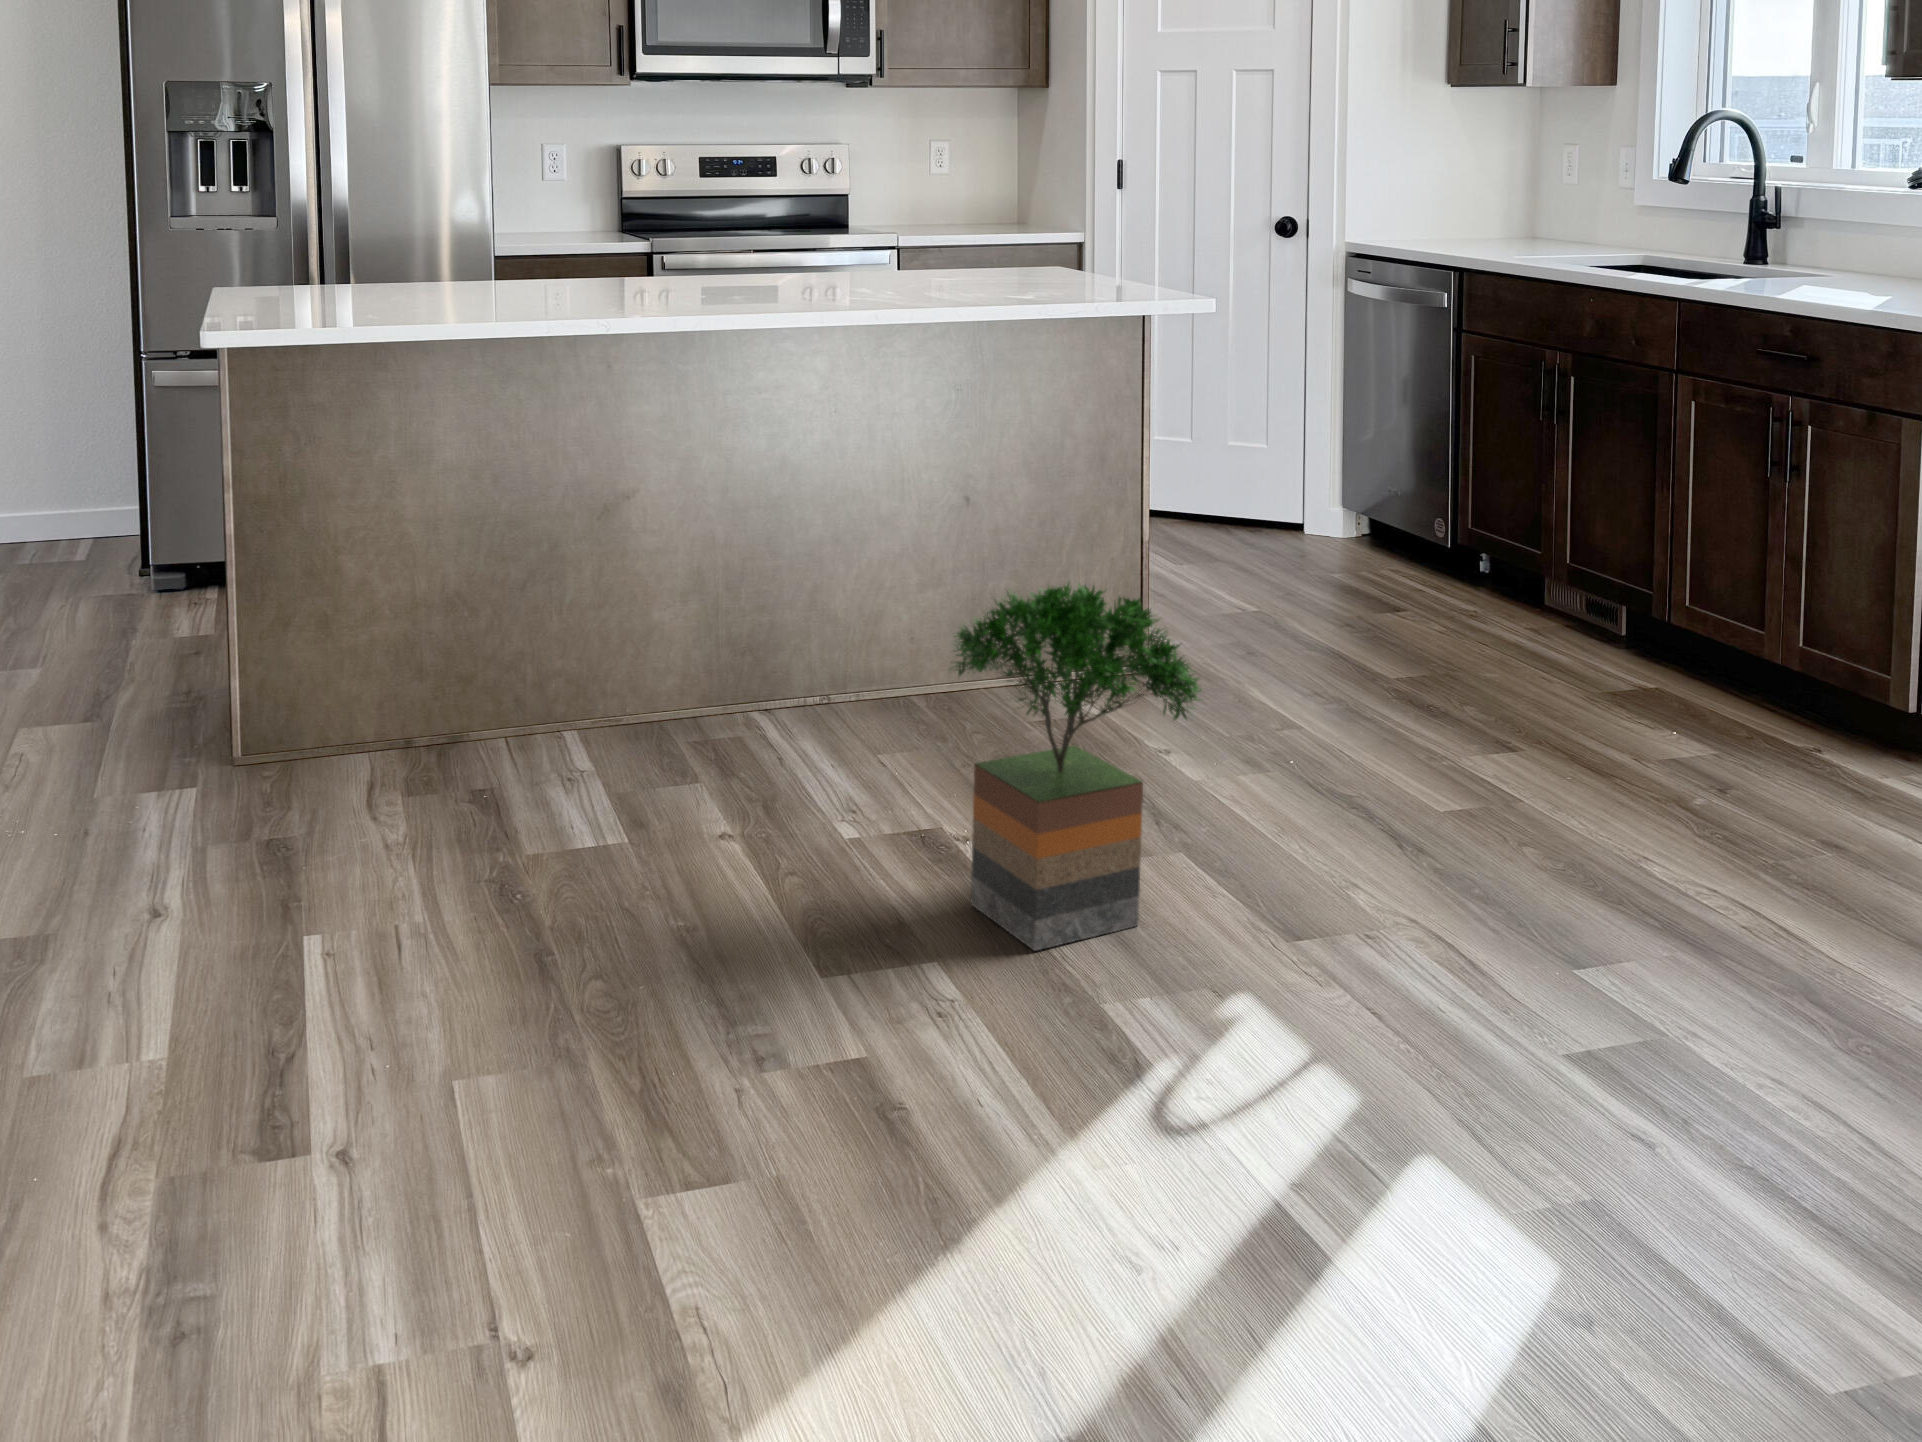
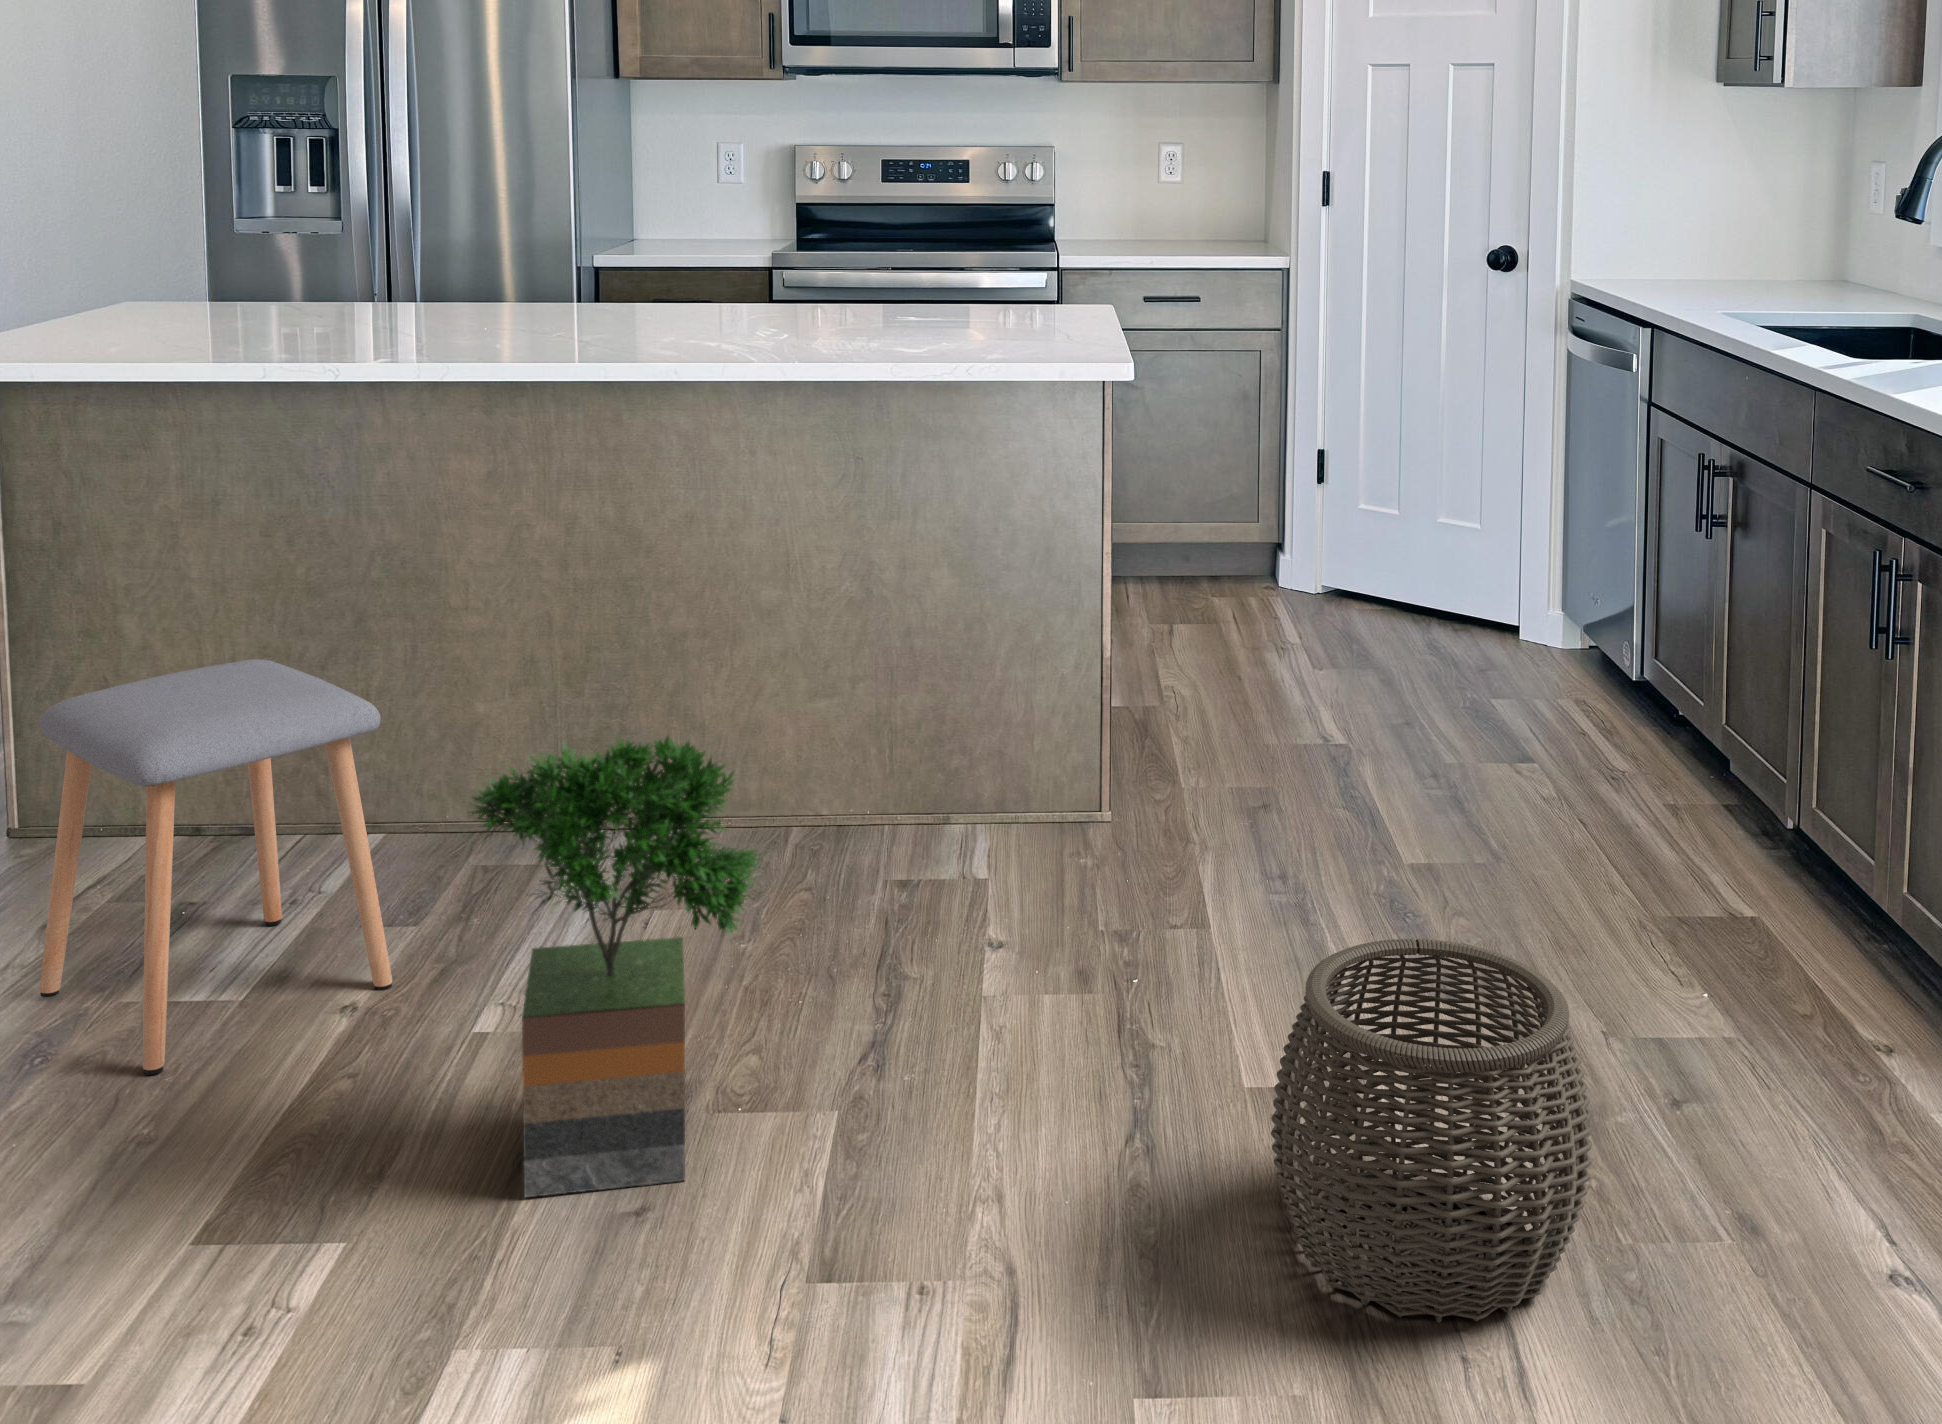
stool: none [424,571,728,921] -> present [39,659,392,1075]
woven basket: none [1562,679,1807,928] -> present [1271,939,1593,1323]

